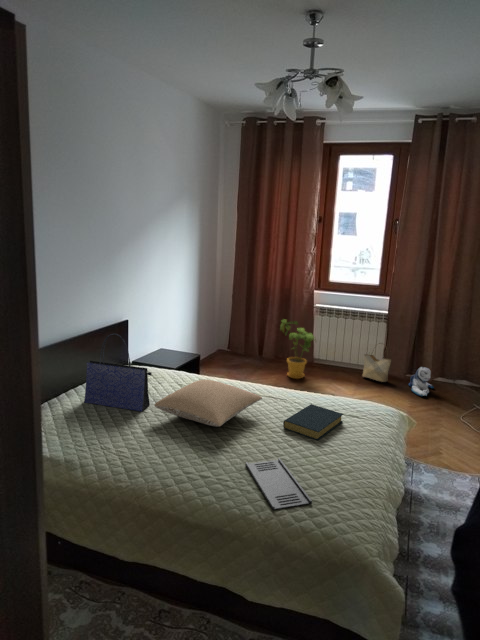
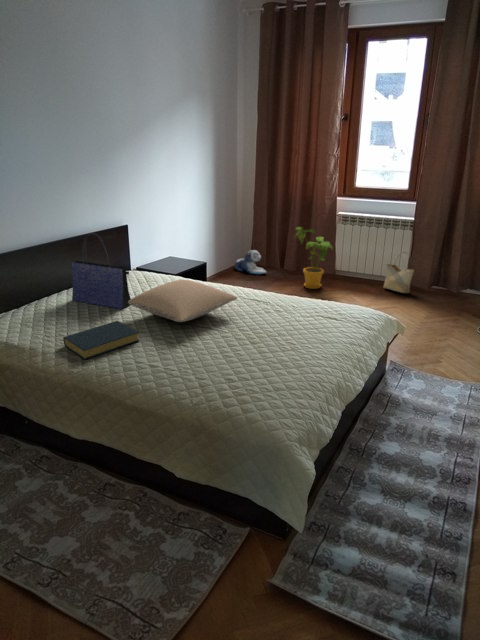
plush toy: present [408,367,434,396] -> present [235,250,266,275]
hardback book: present [283,404,343,440] -> present [63,321,140,360]
tray: present [246,458,312,510] -> none [198,352,246,396]

